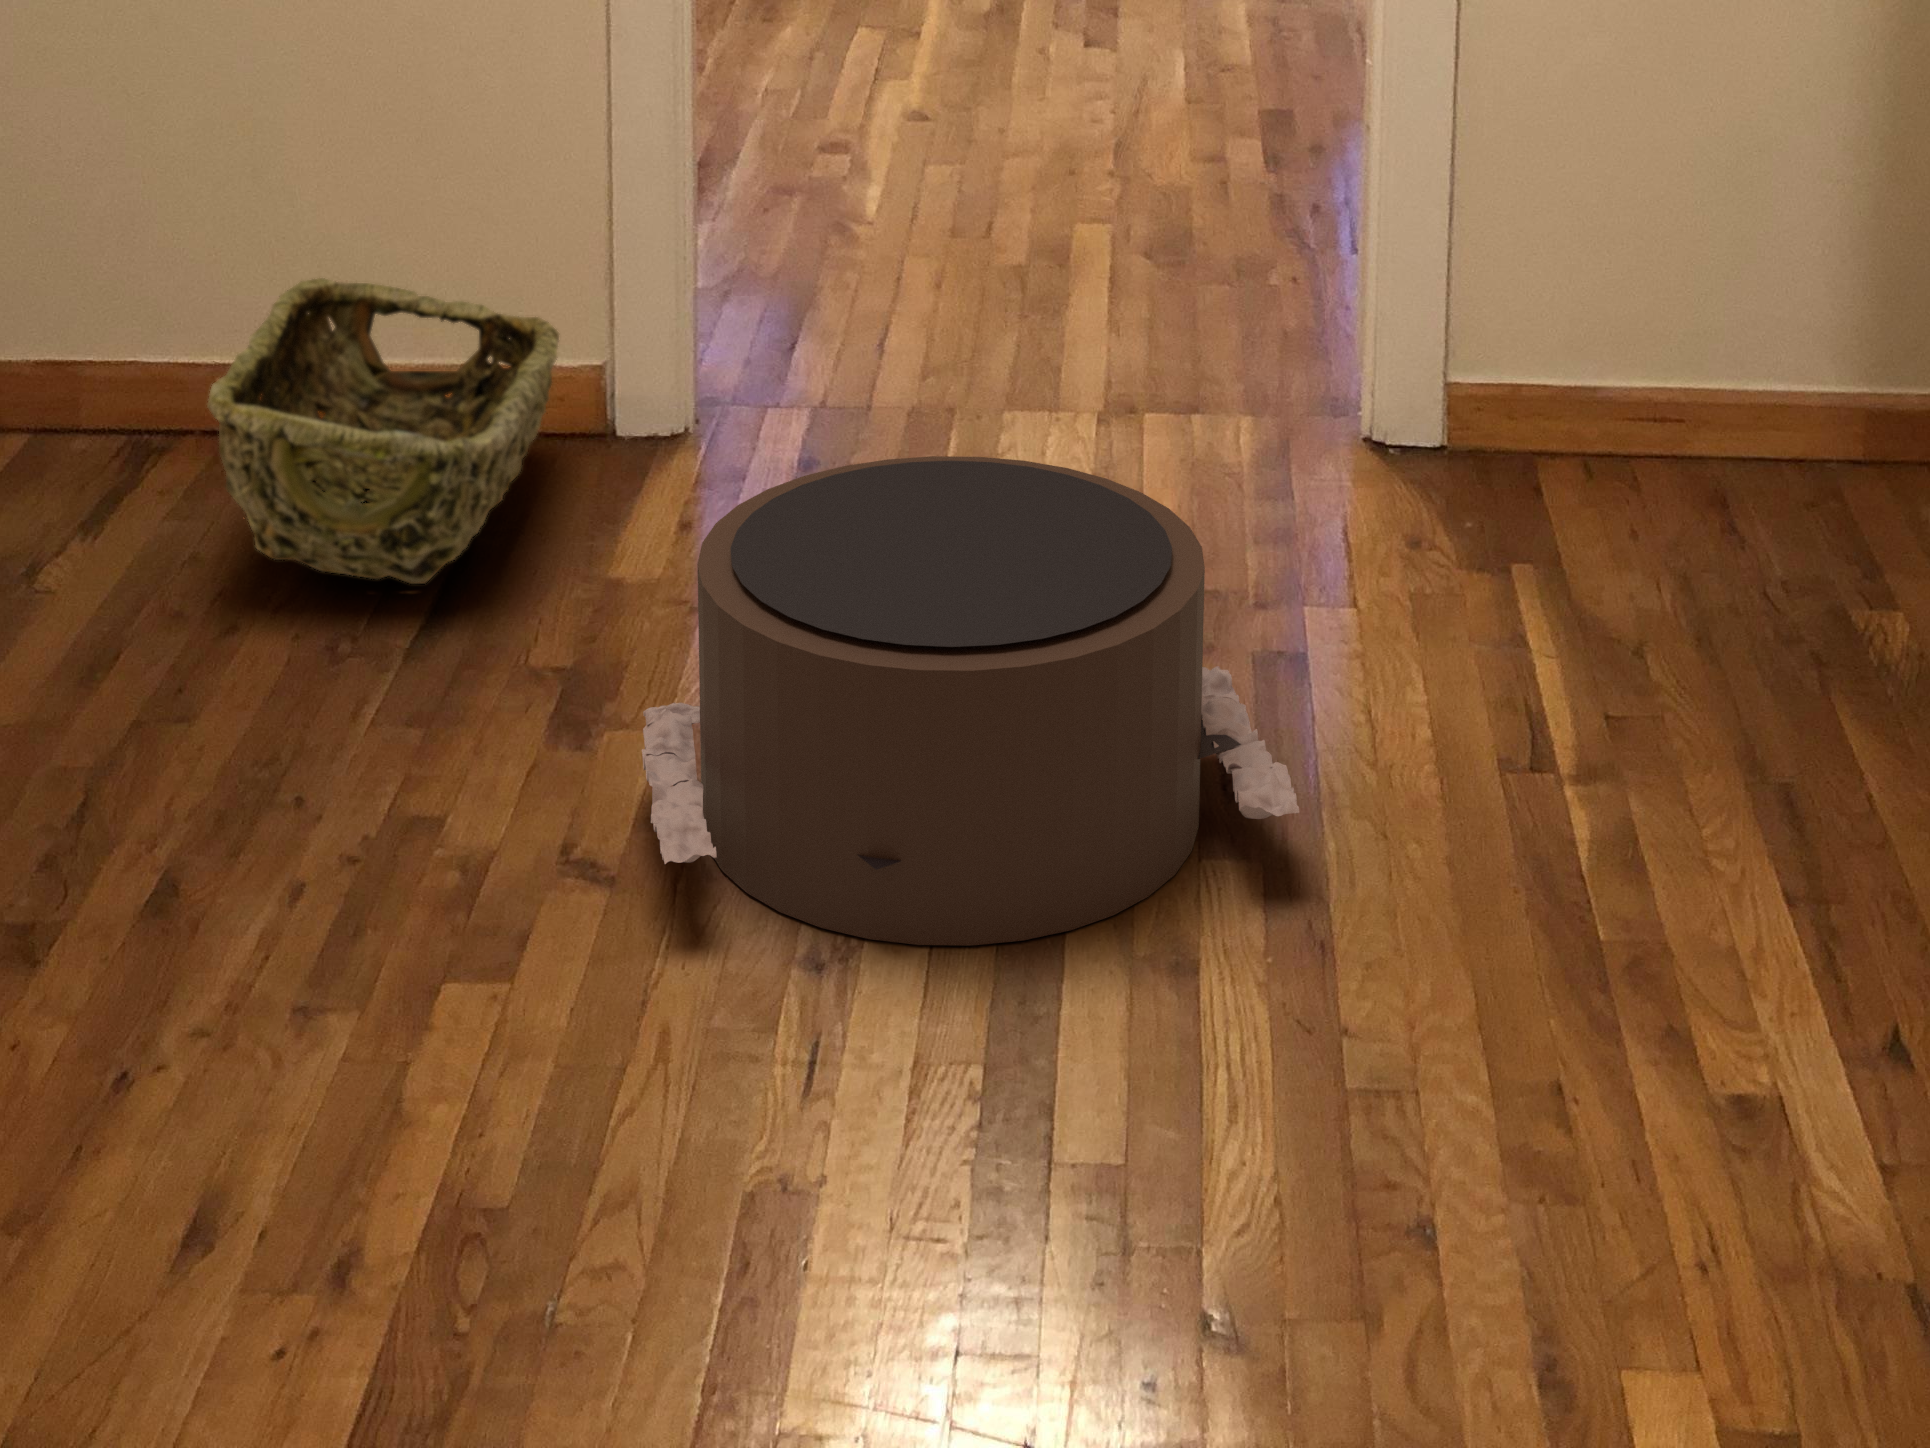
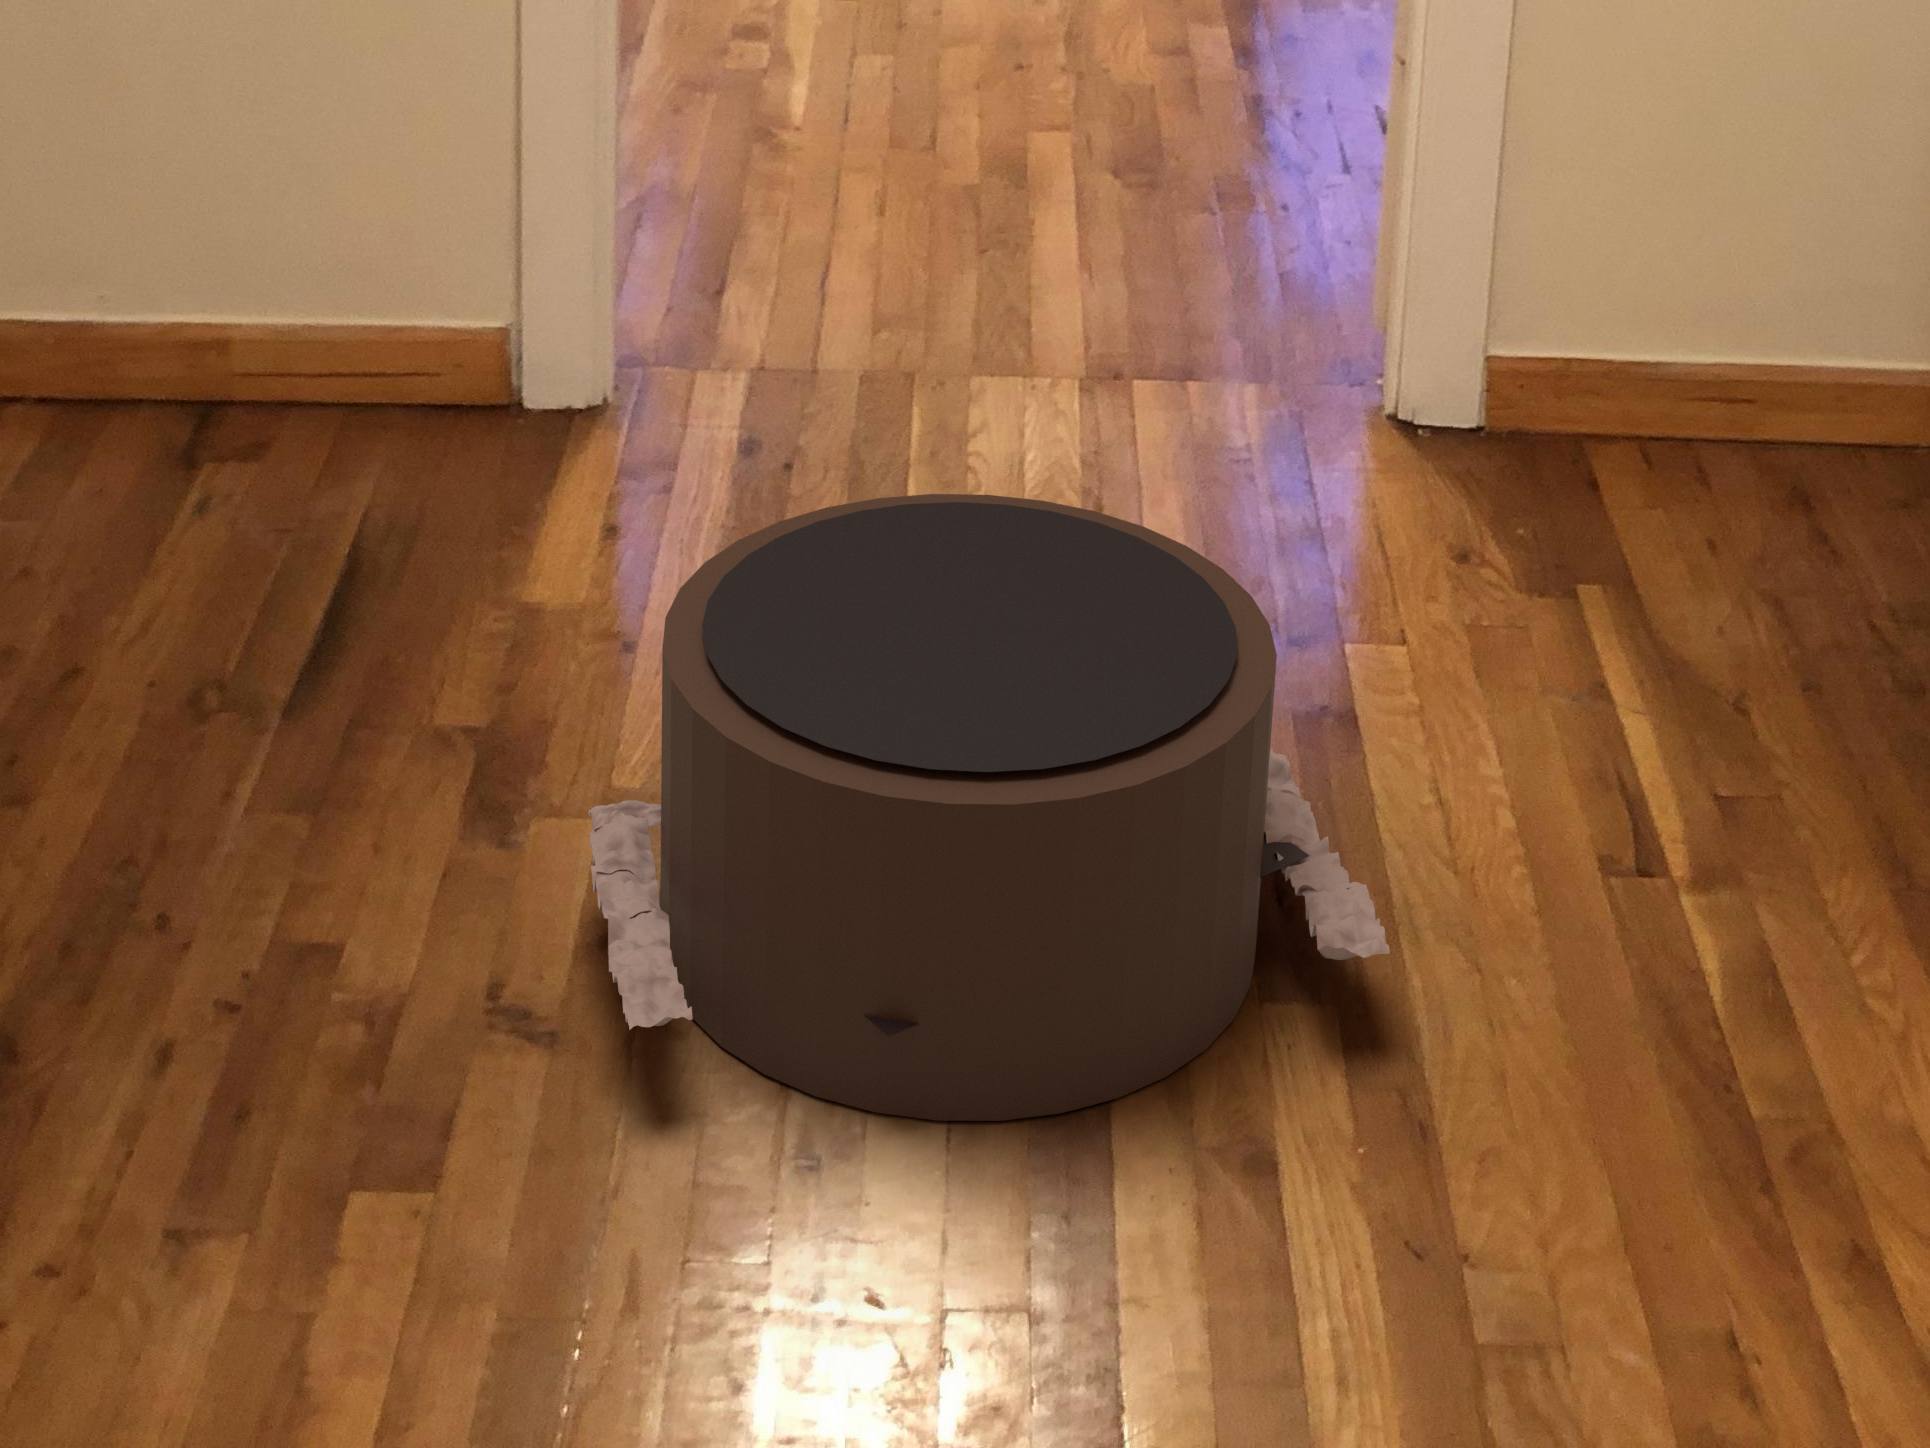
woven basket: present [207,278,559,584] -> none [45,231,461,616]

